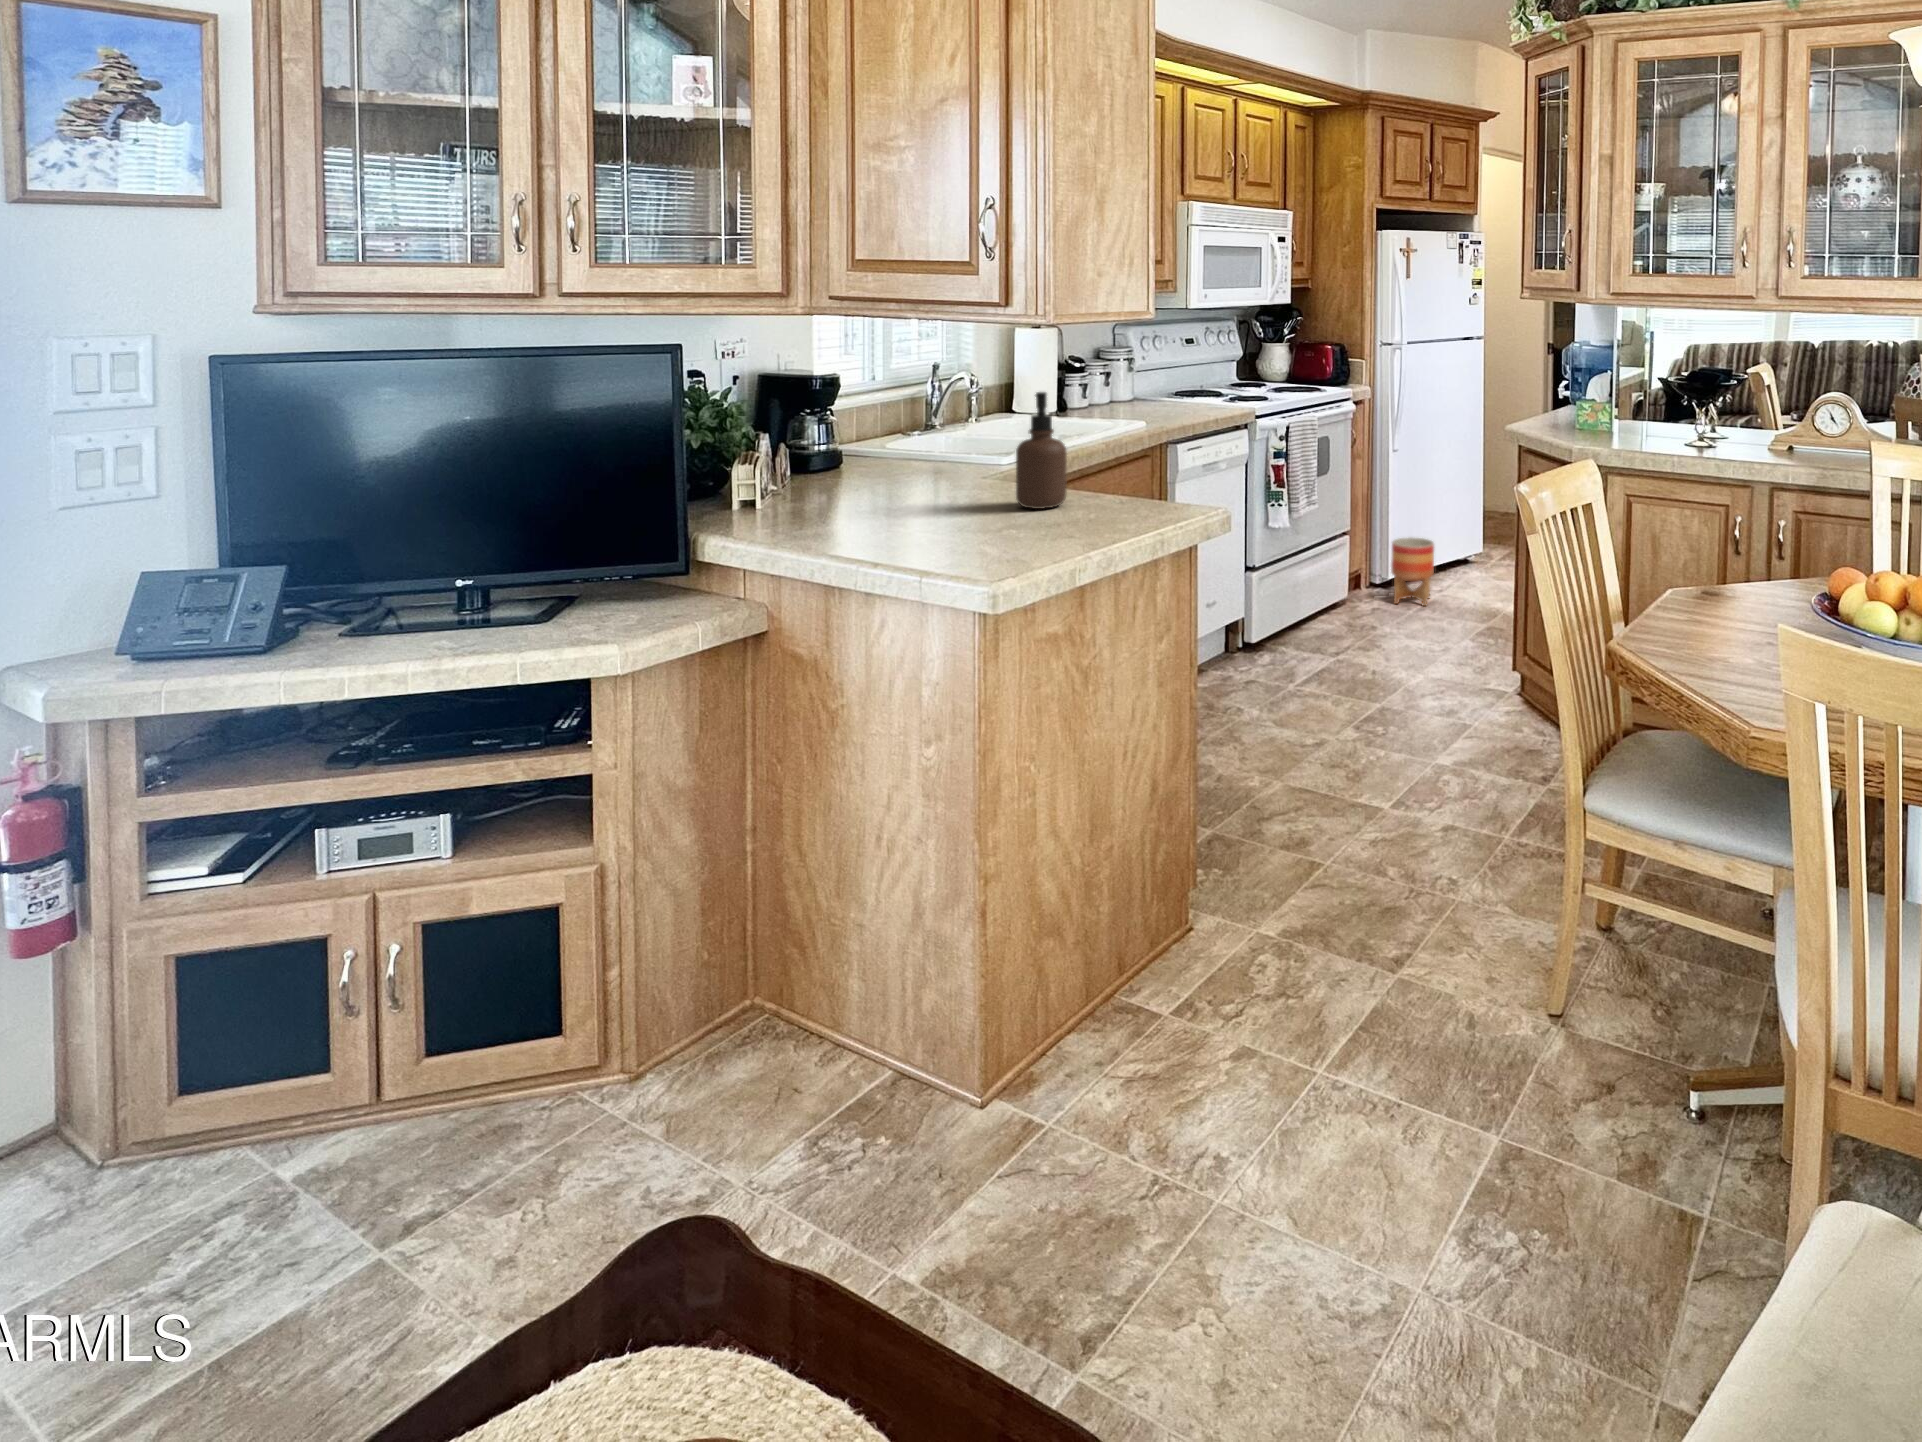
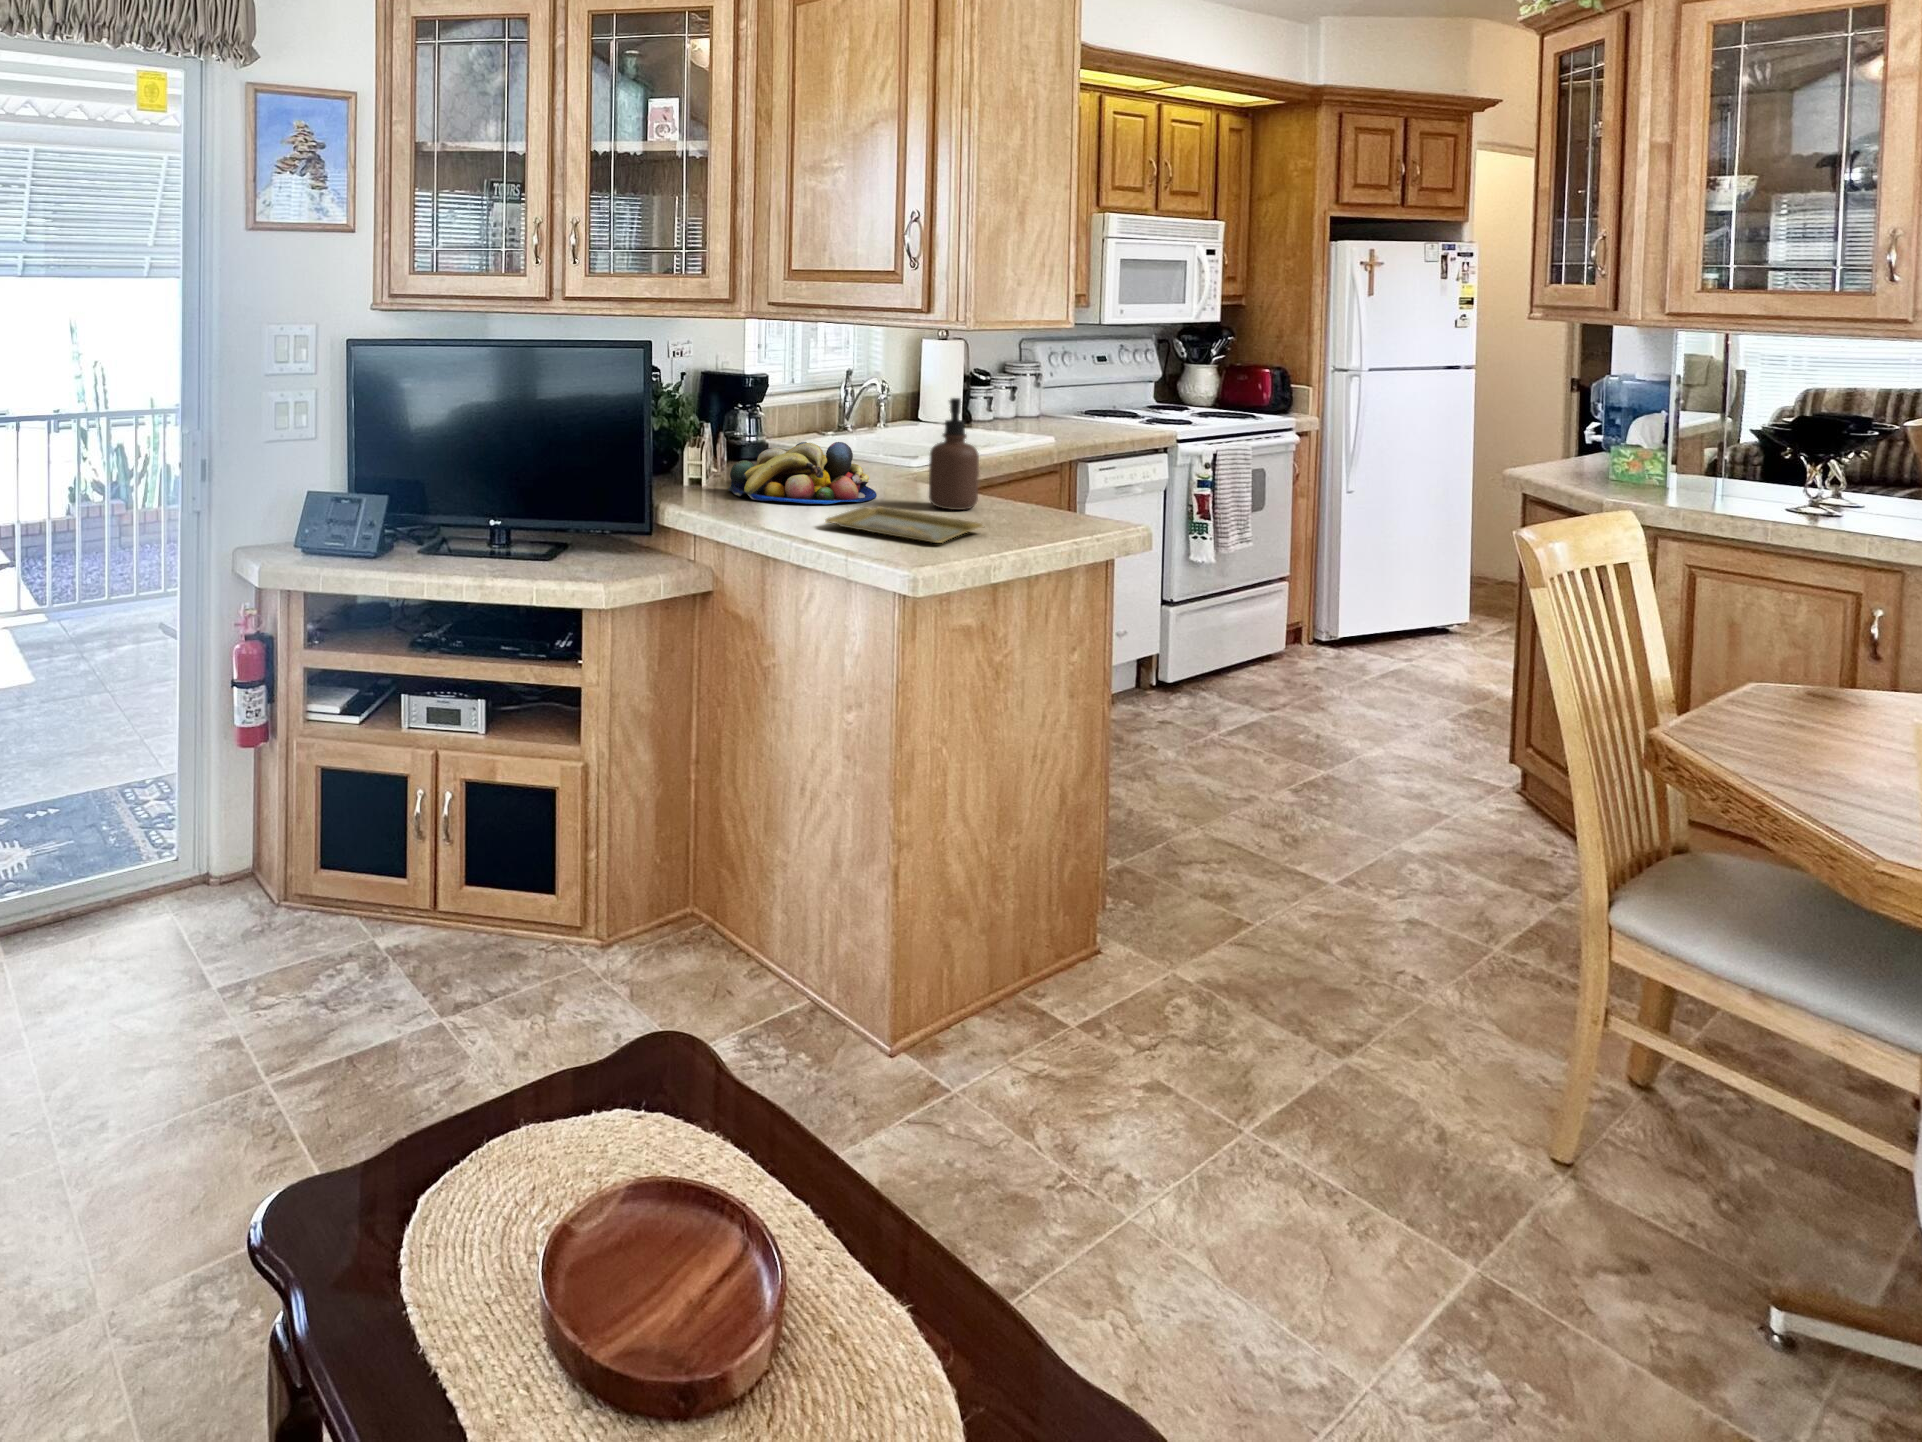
fruit bowl: none [788,445,962,518] -> present [728,442,877,504]
tray: none [896,514,1071,551] -> present [826,506,985,543]
planter: present [1391,537,1434,606] -> none [1342,598,1401,681]

